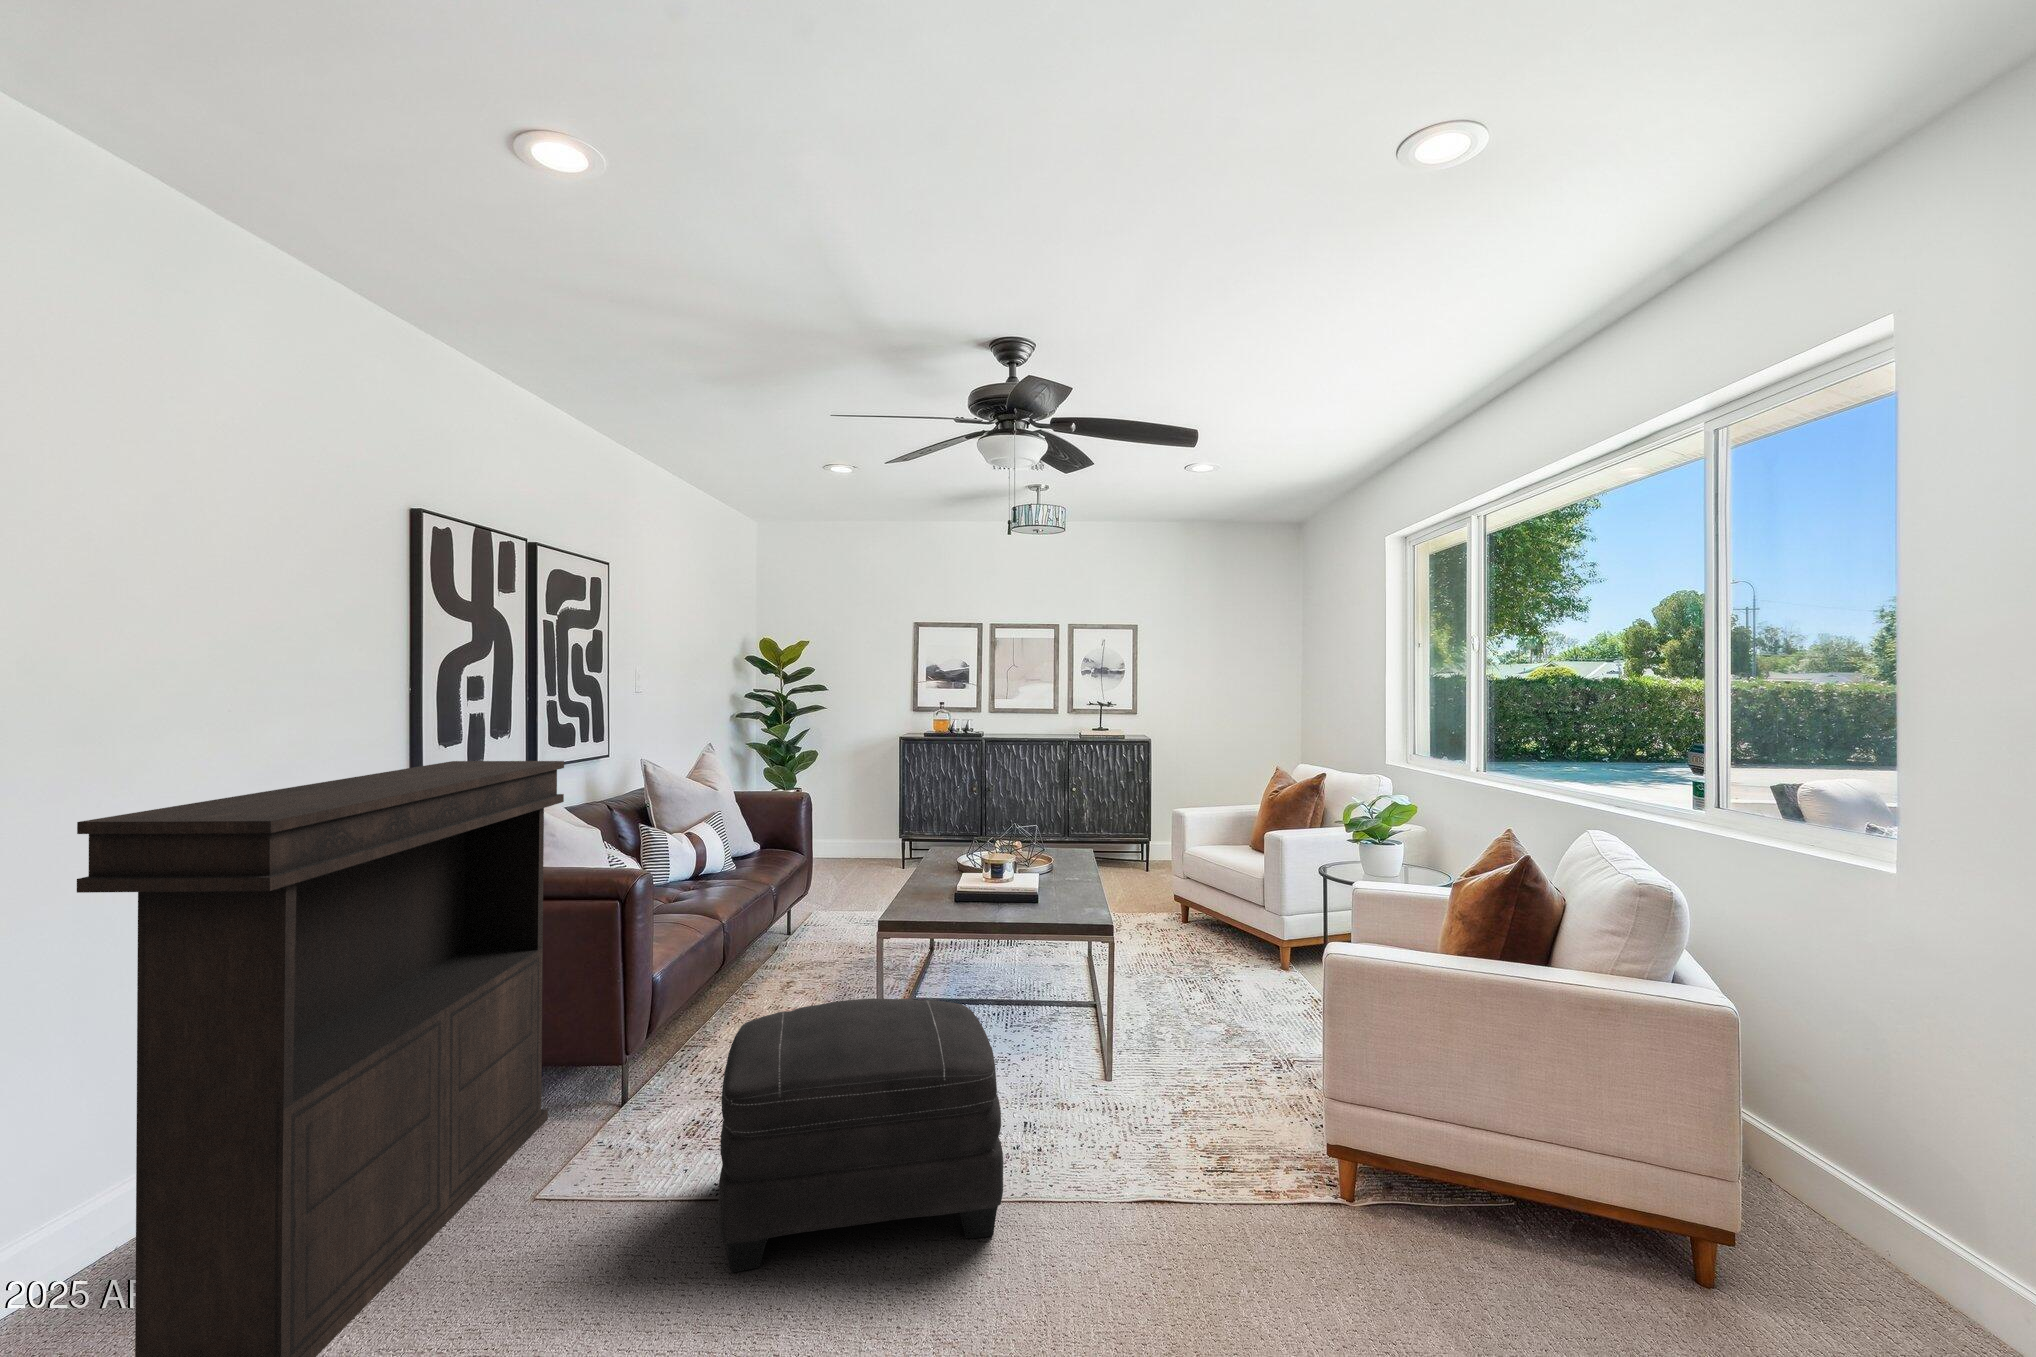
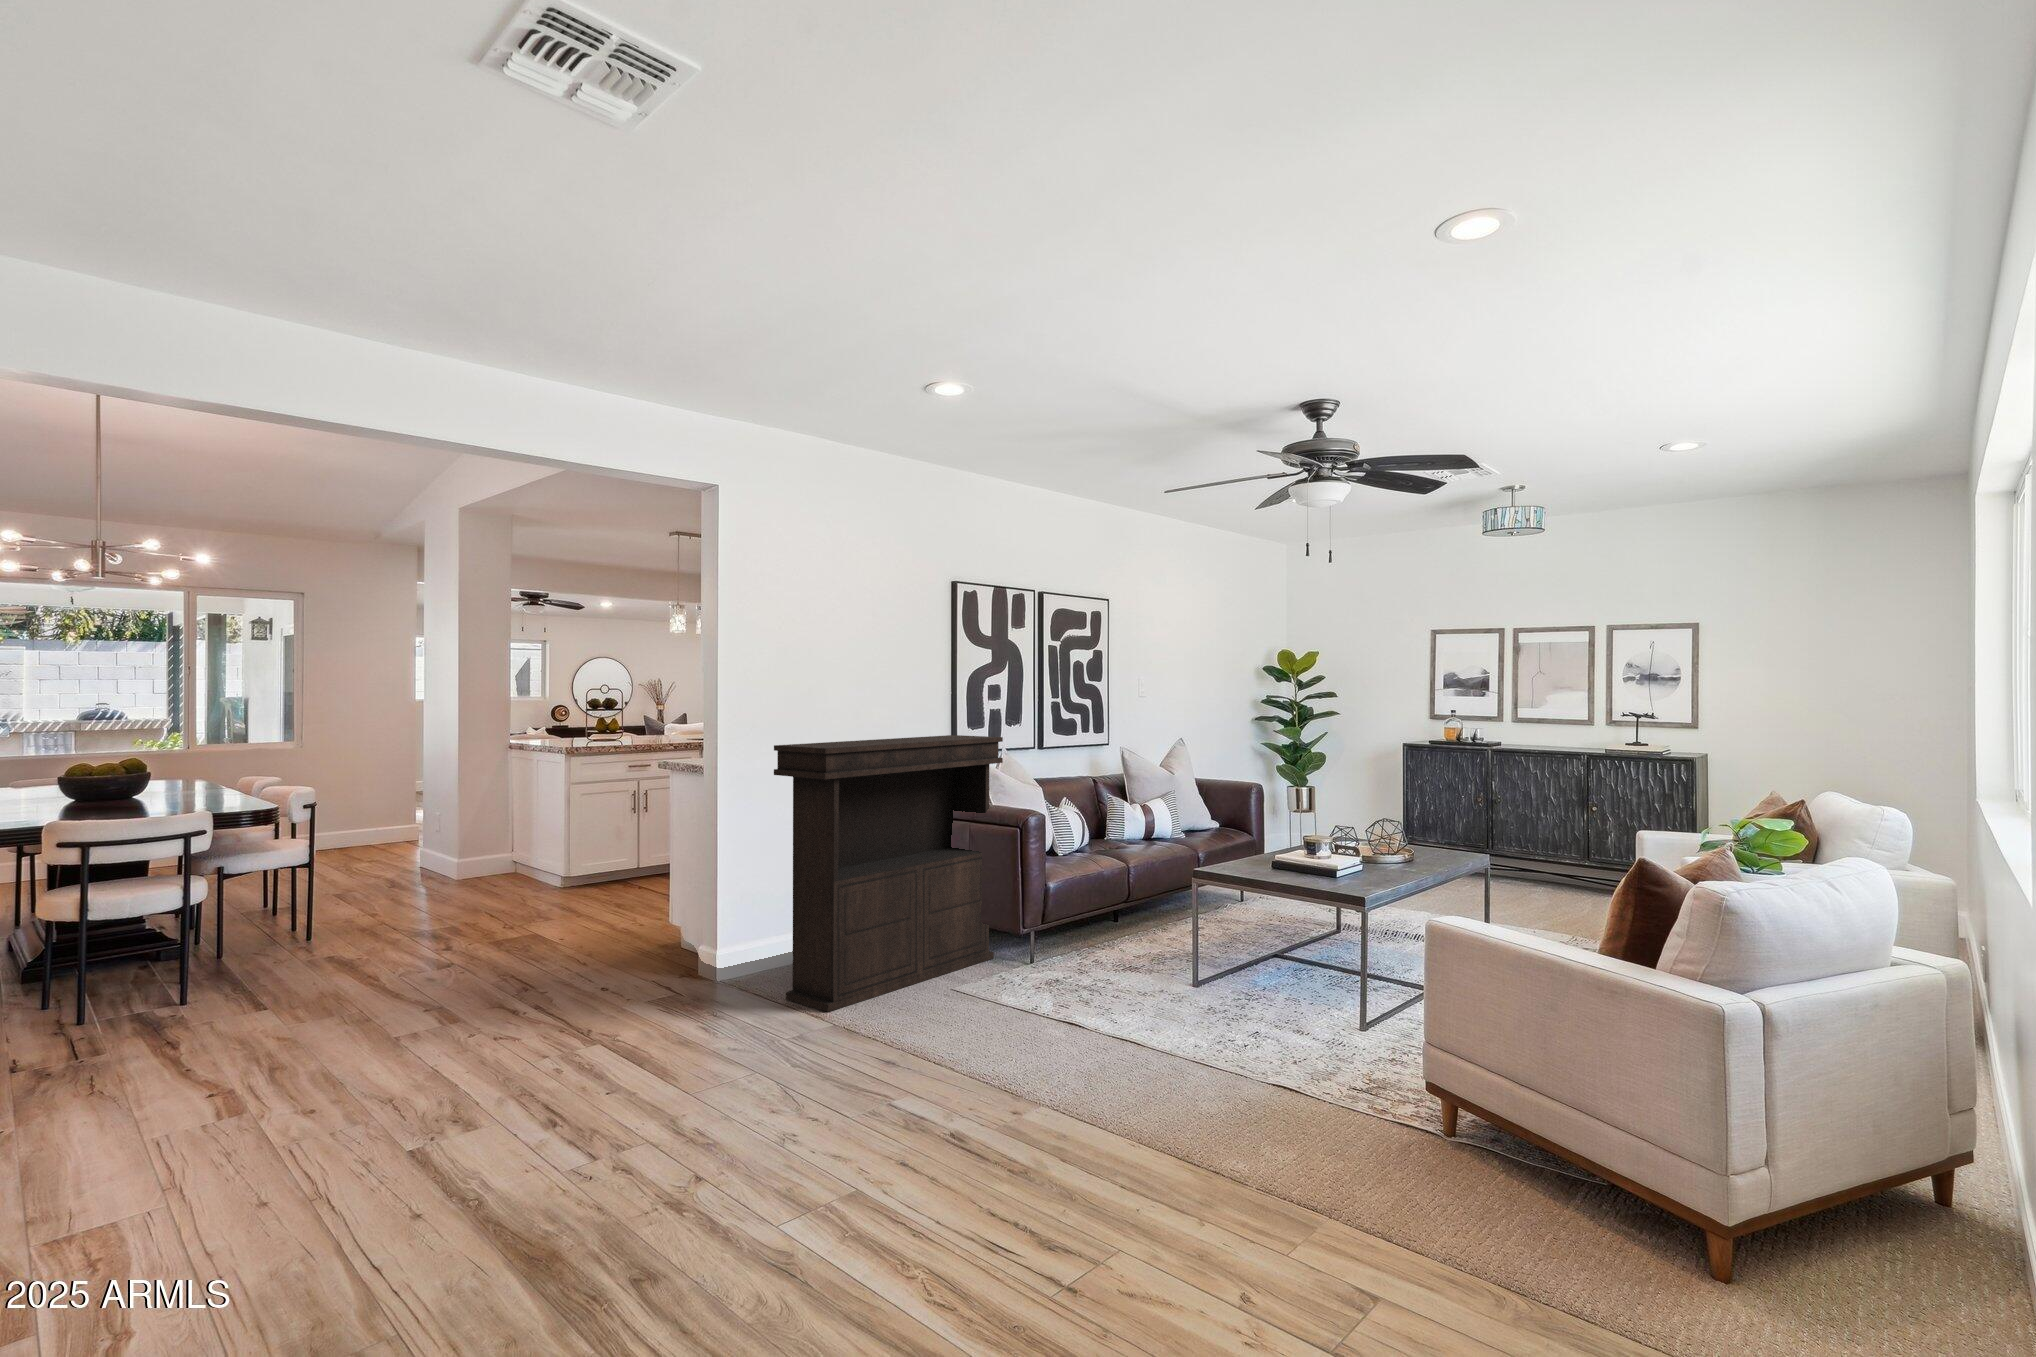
ottoman: present [718,998,1003,1273] -> none [1014,897,1208,1055]

